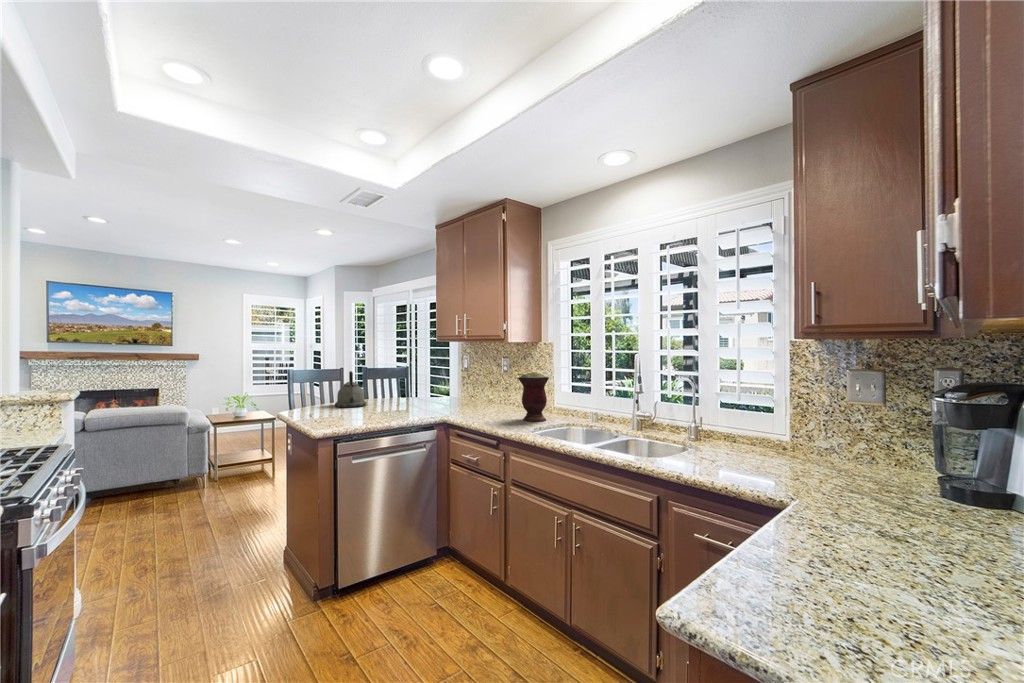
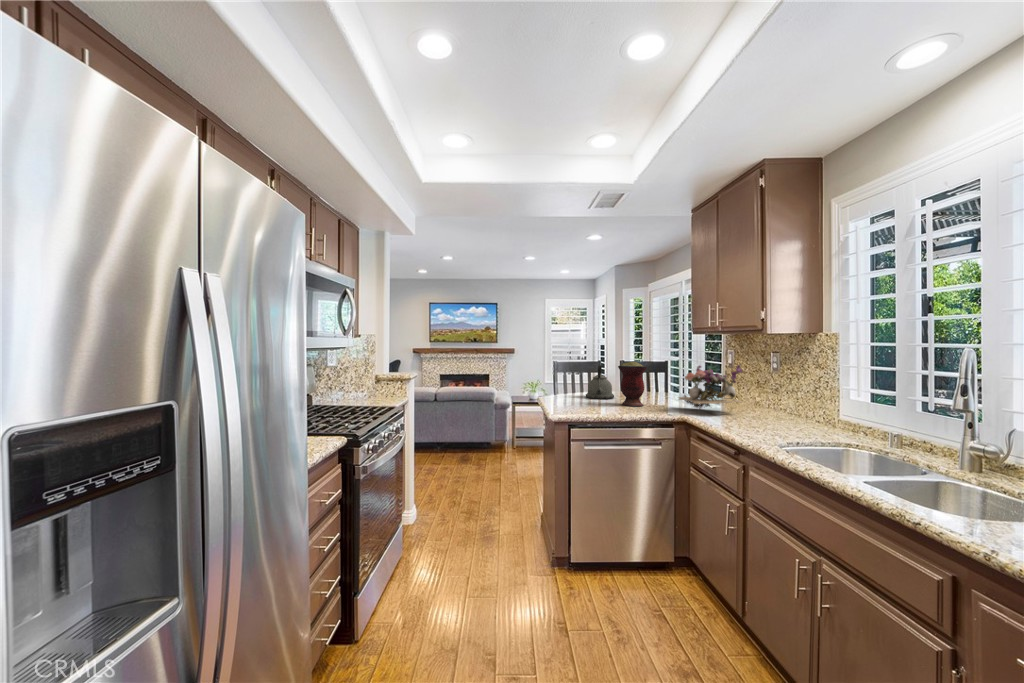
flower arrangement: none [433,366,488,410] -> present [679,364,742,409]
vase: present [518,372,549,421] -> present [618,361,647,406]

